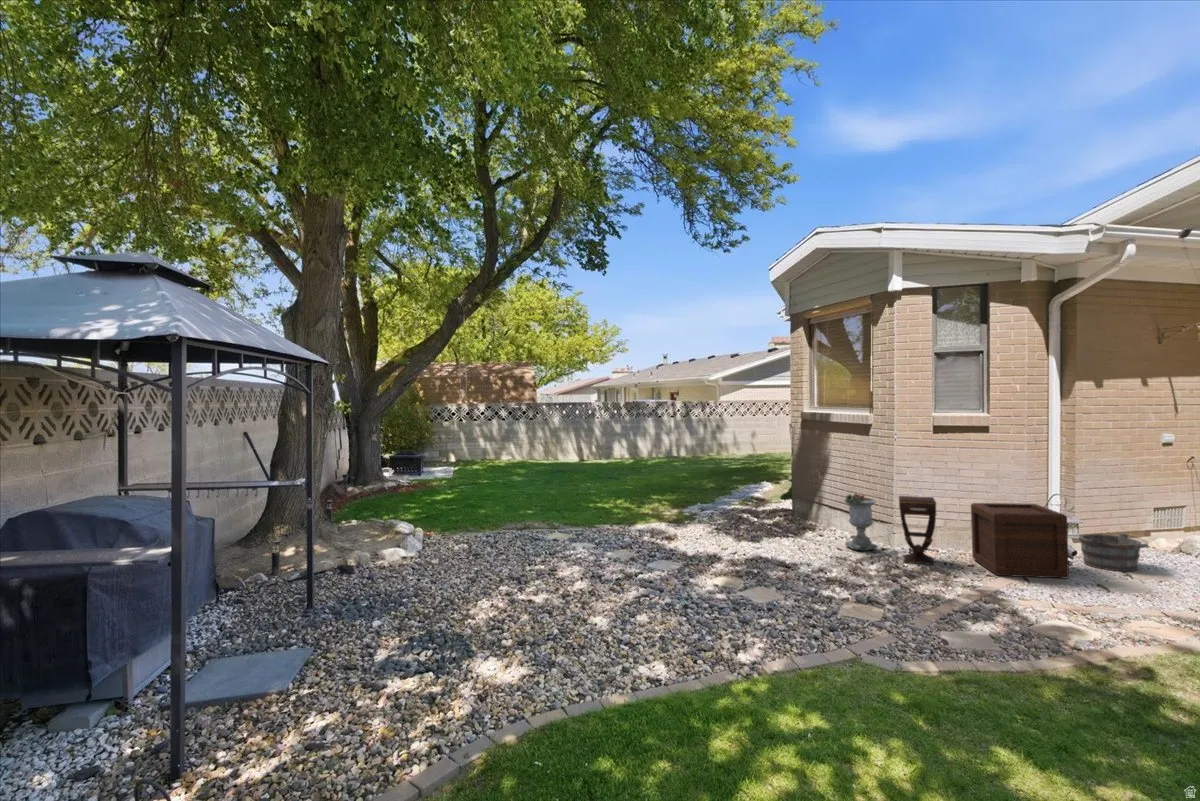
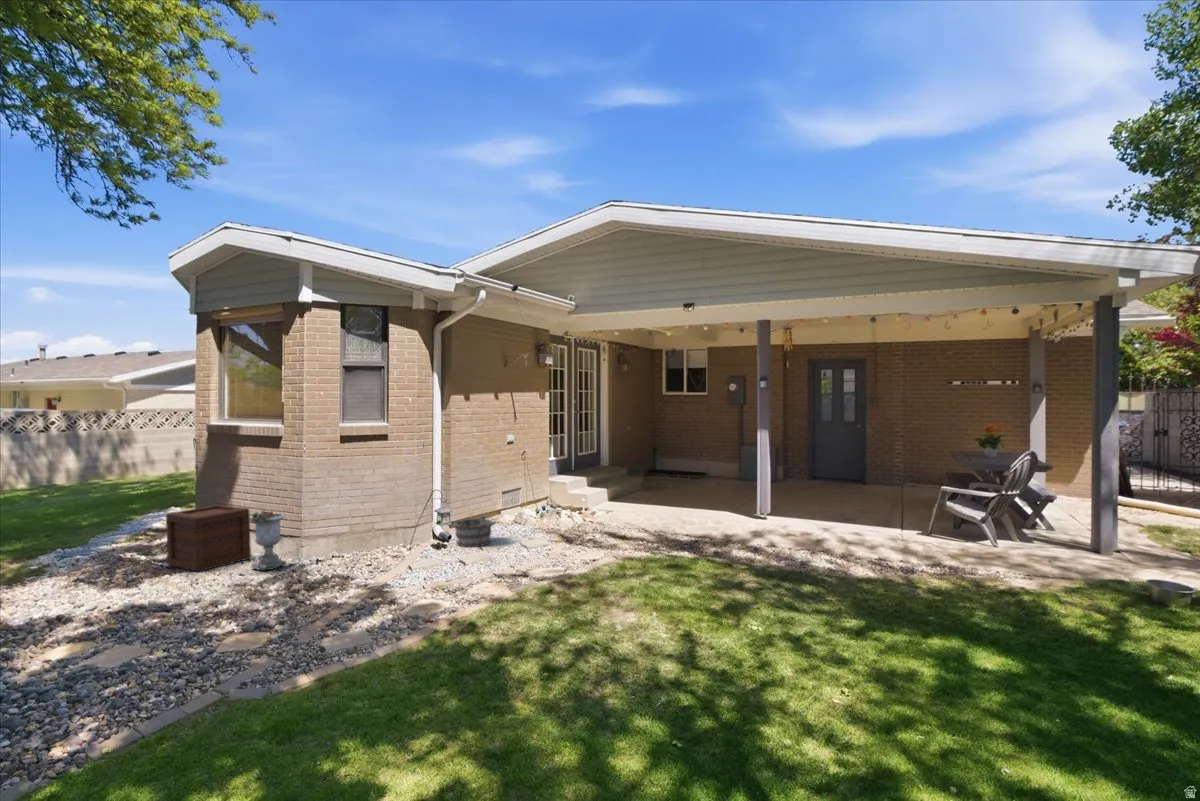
side table: present [899,496,936,565] -> none [305,505,339,574]
wooden crate: present [971,503,1069,578] -> present [166,505,251,572]

